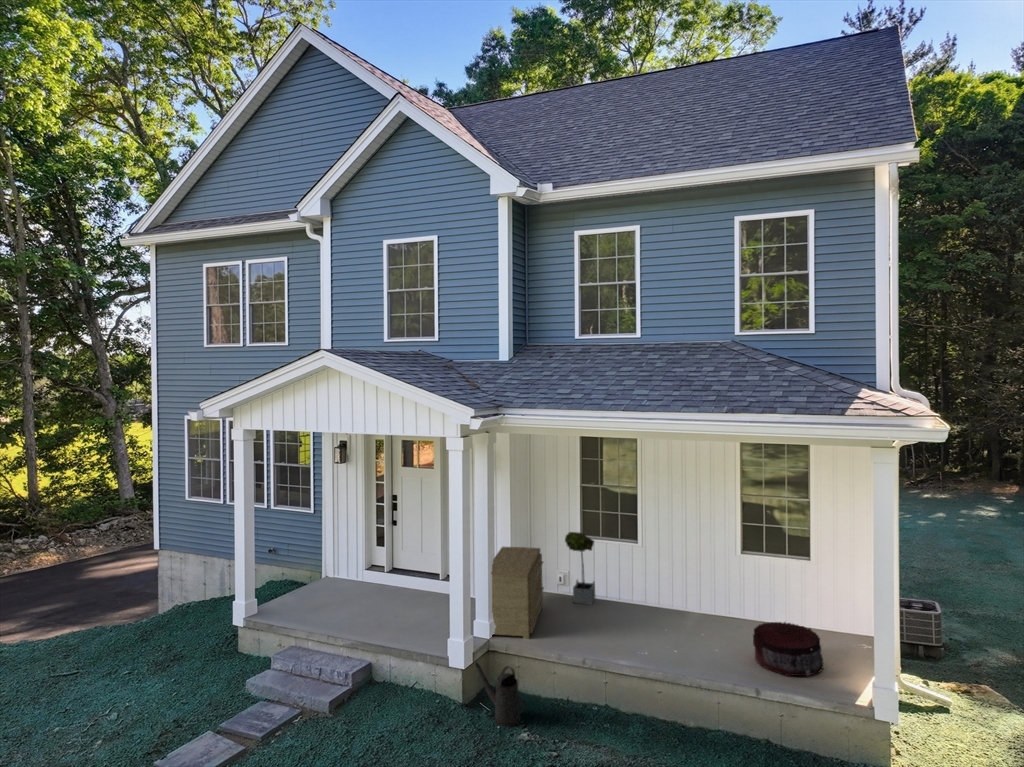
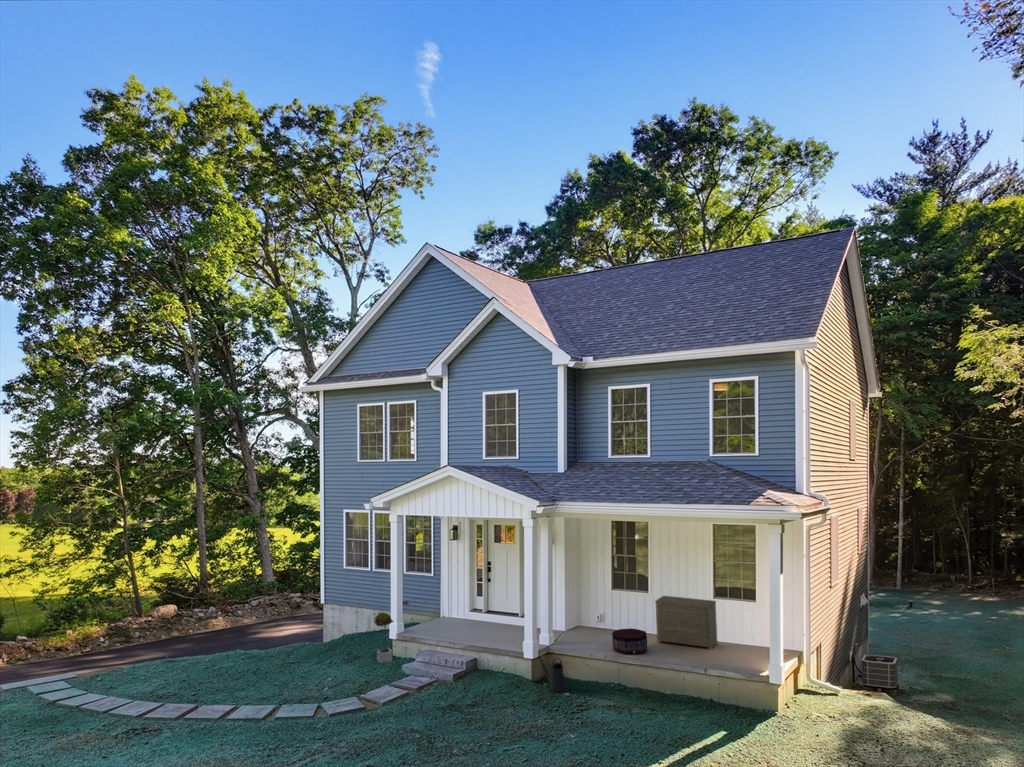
potted tree: present [565,532,595,605] -> present [374,612,393,663]
side table: present [491,547,544,639] -> present [655,596,717,649]
pouf: present [753,622,823,676] -> present [612,628,647,654]

